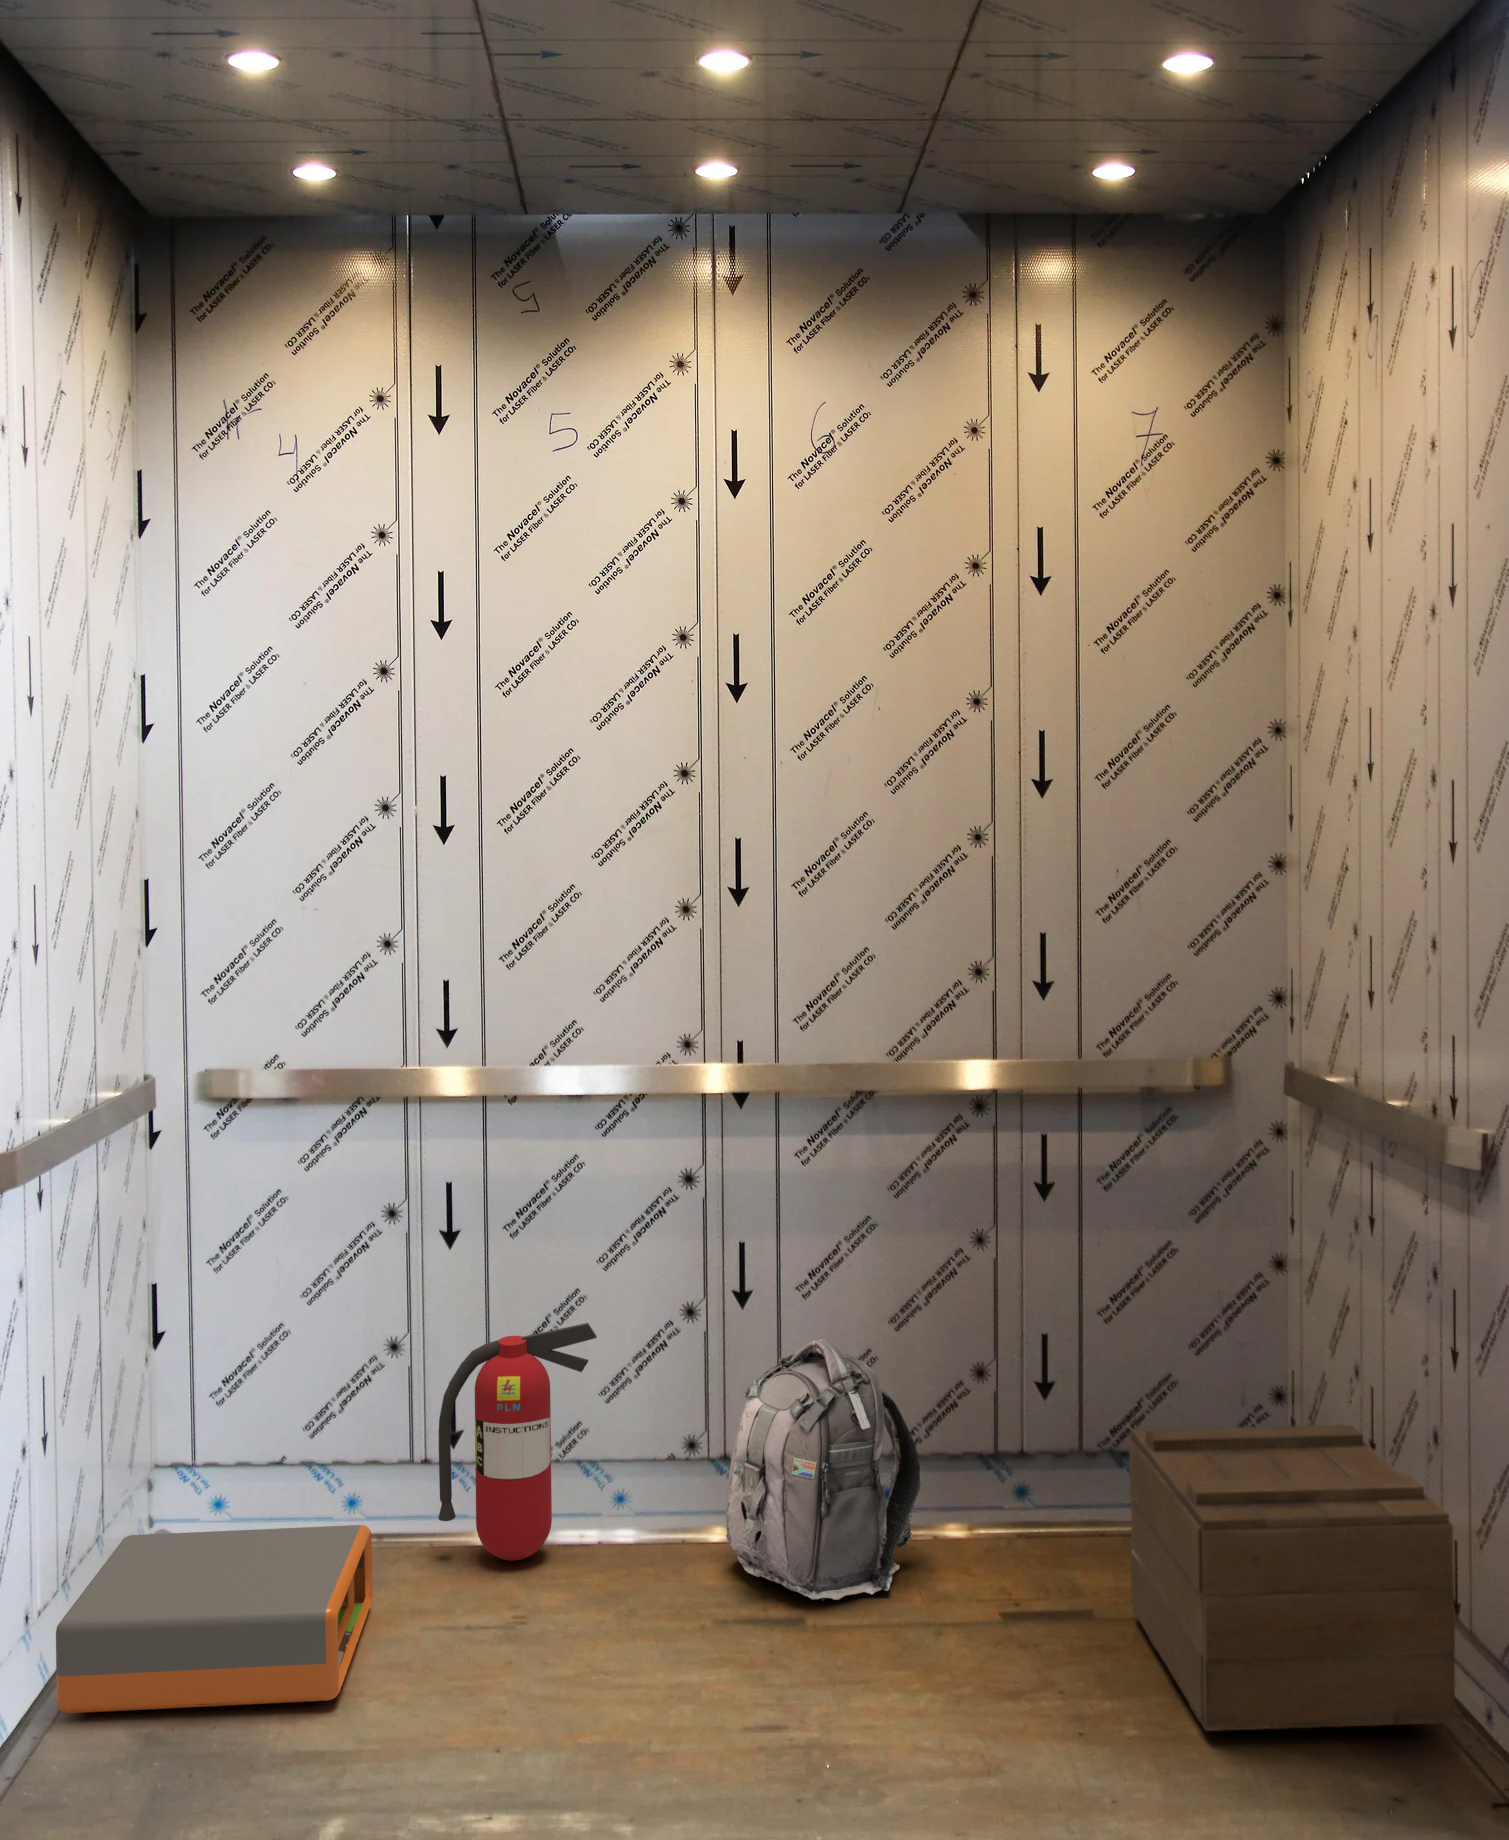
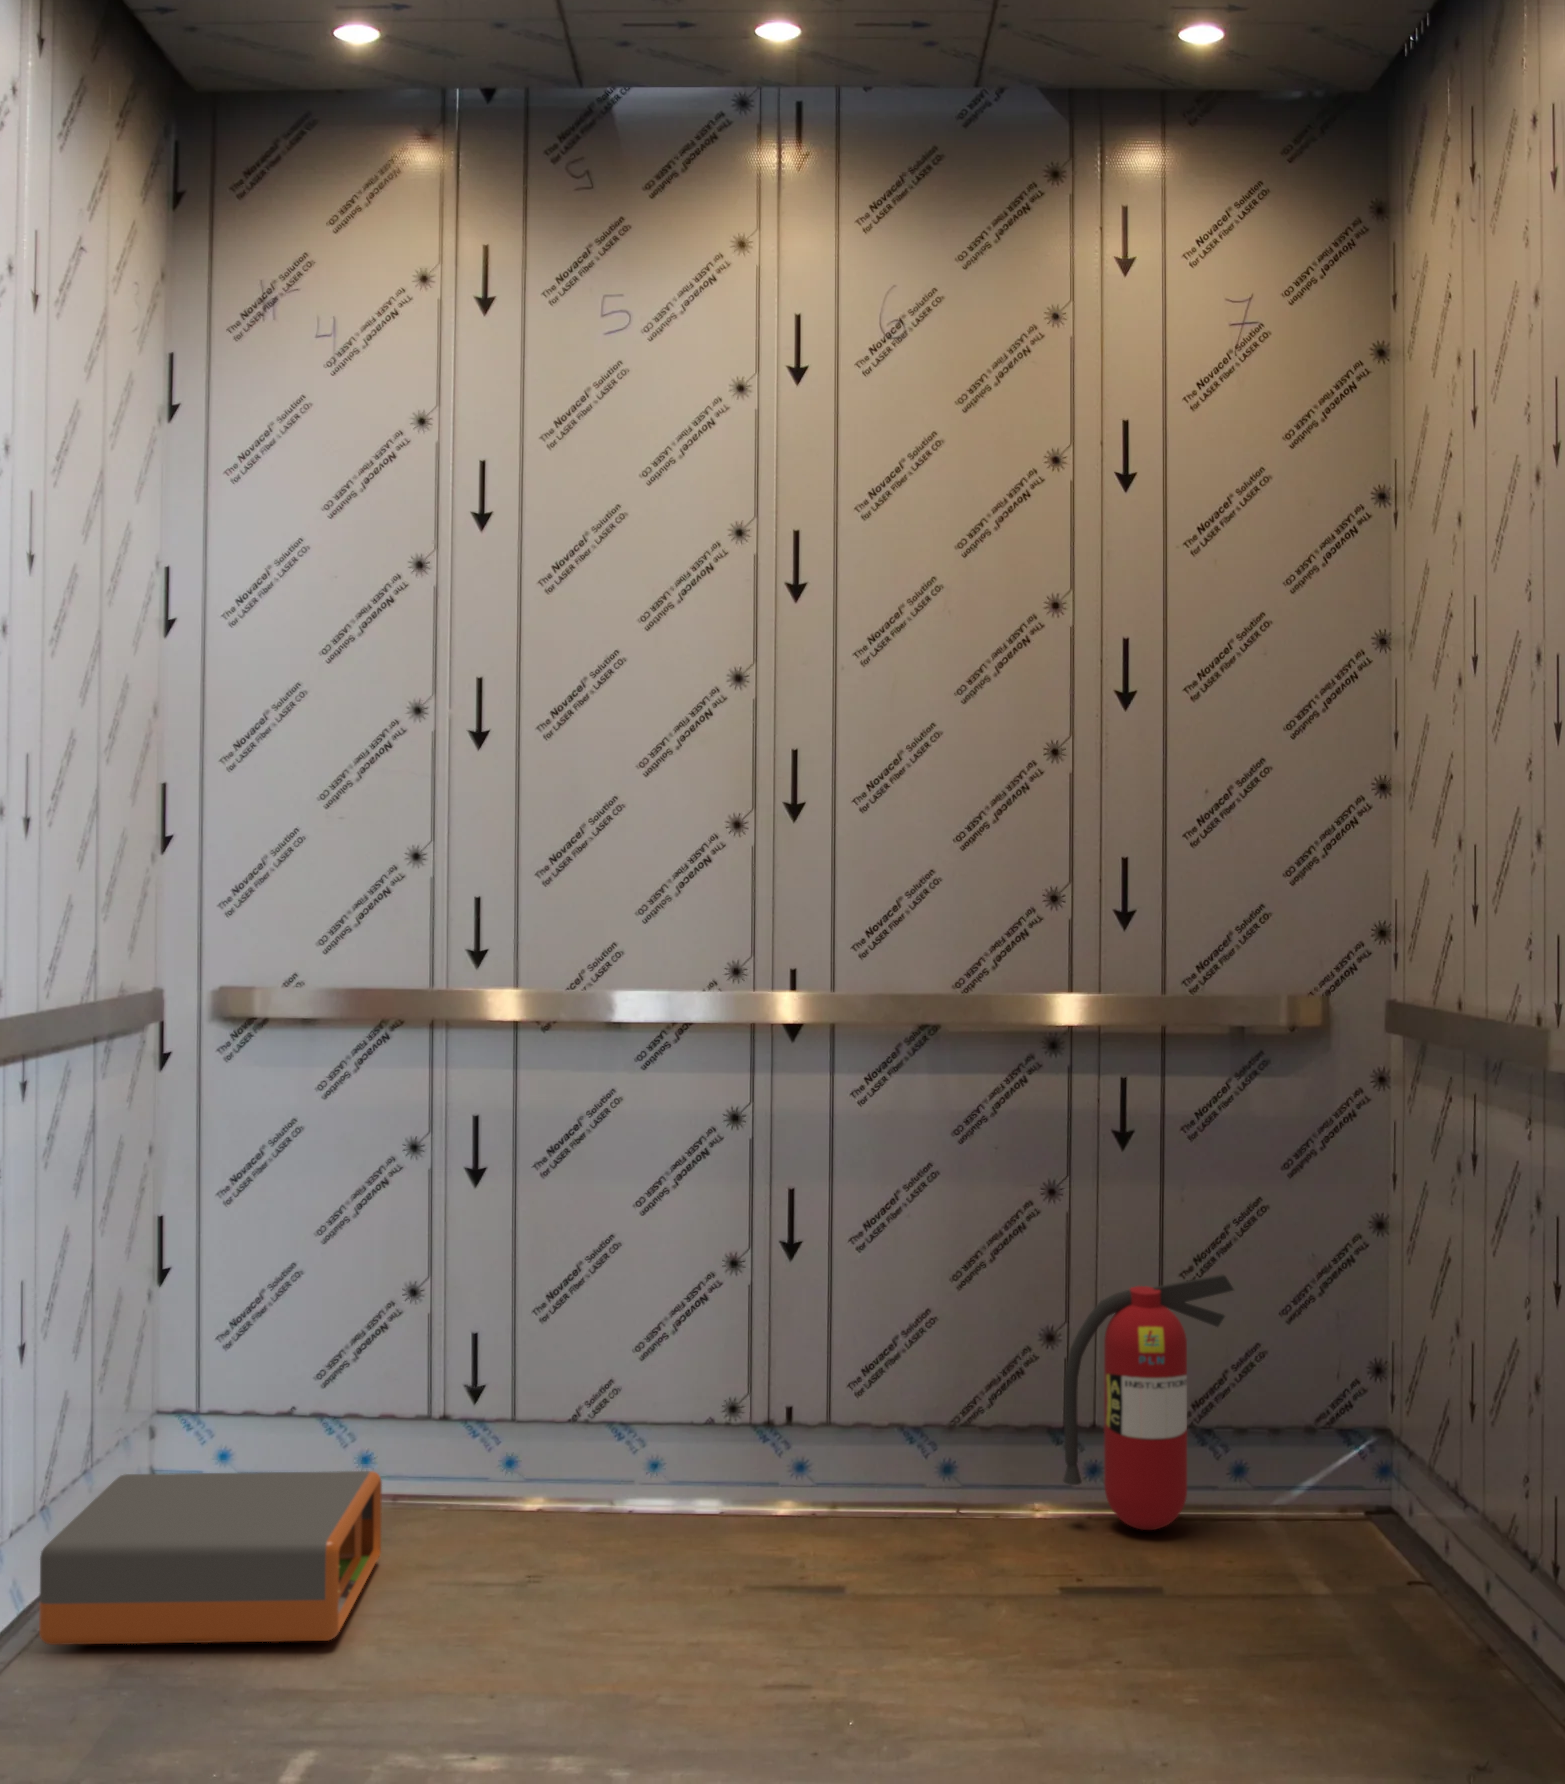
fire extinguisher: present [438,1323,597,1561] -> present [1063,1274,1233,1530]
backpack: present [723,1339,921,1601] -> none [759,1289,980,1570]
wooden crate: present [1129,1424,1455,1731] -> none [1203,1384,1547,1696]

